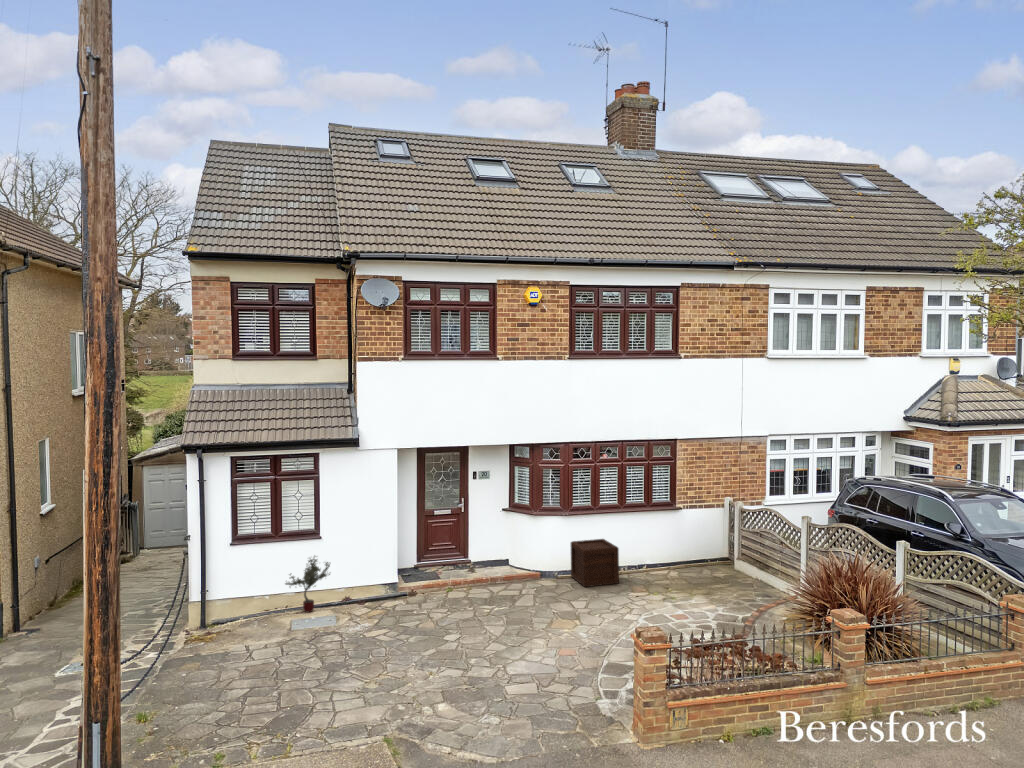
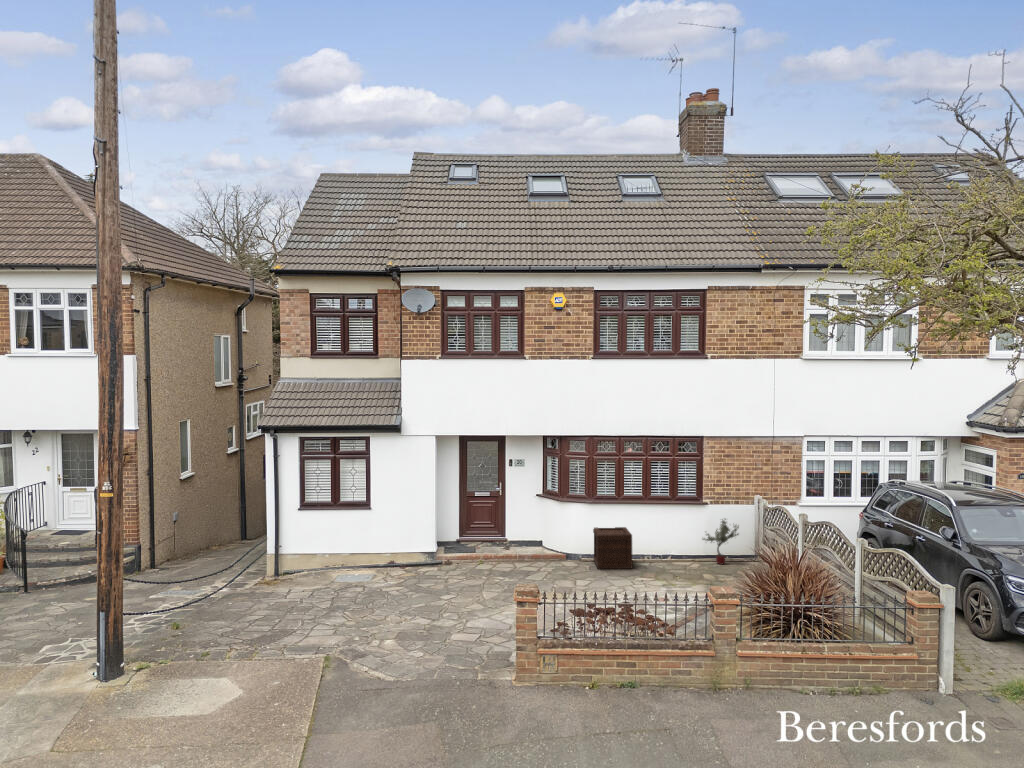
potted tree: present [285,556,330,612] -> present [703,519,739,564]

